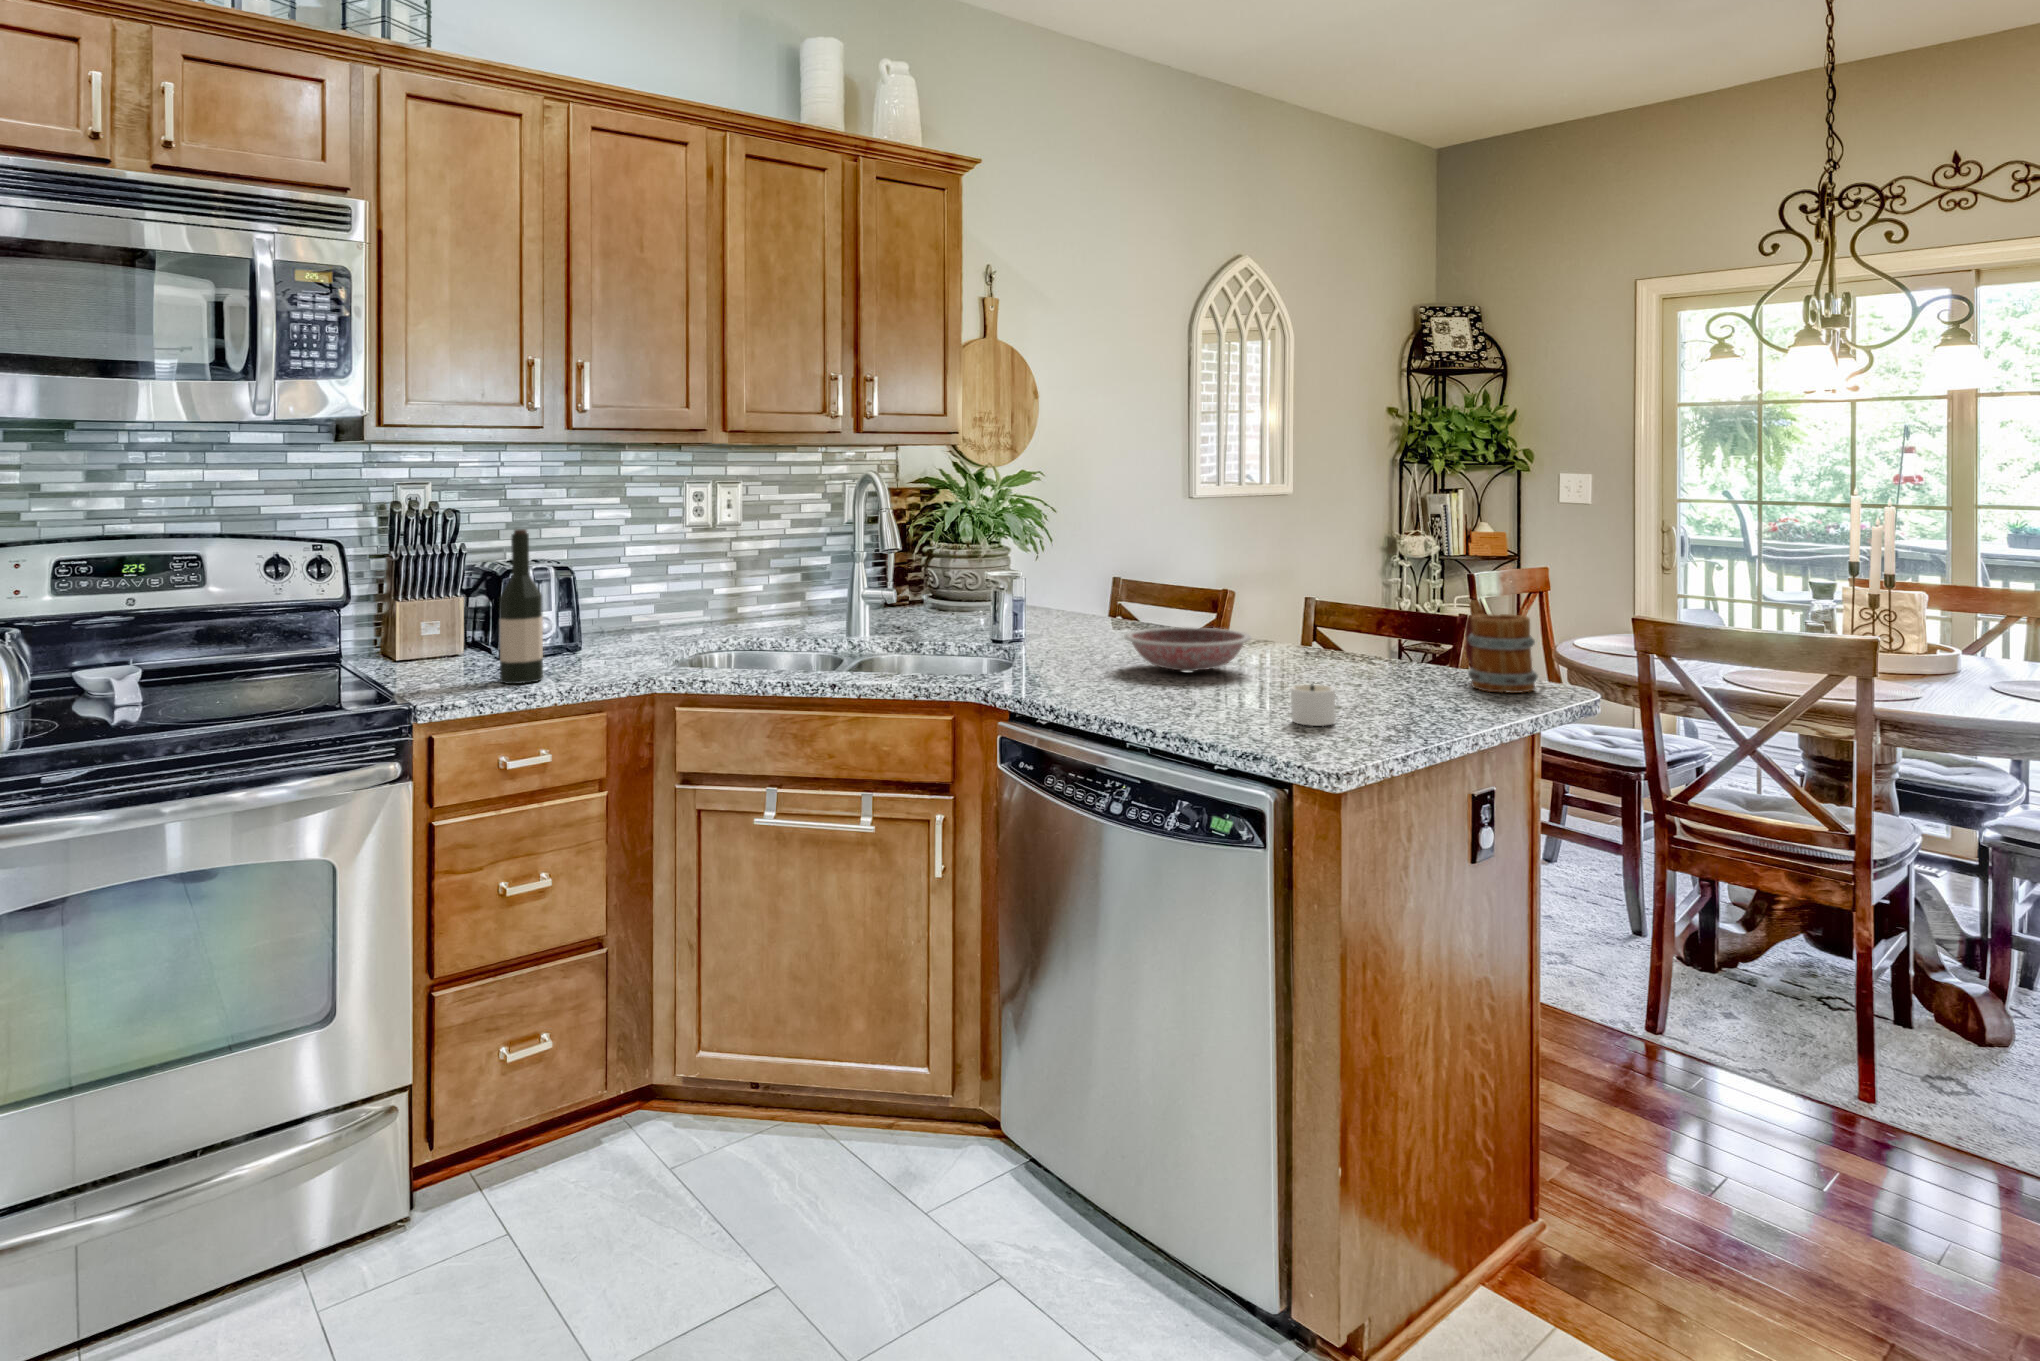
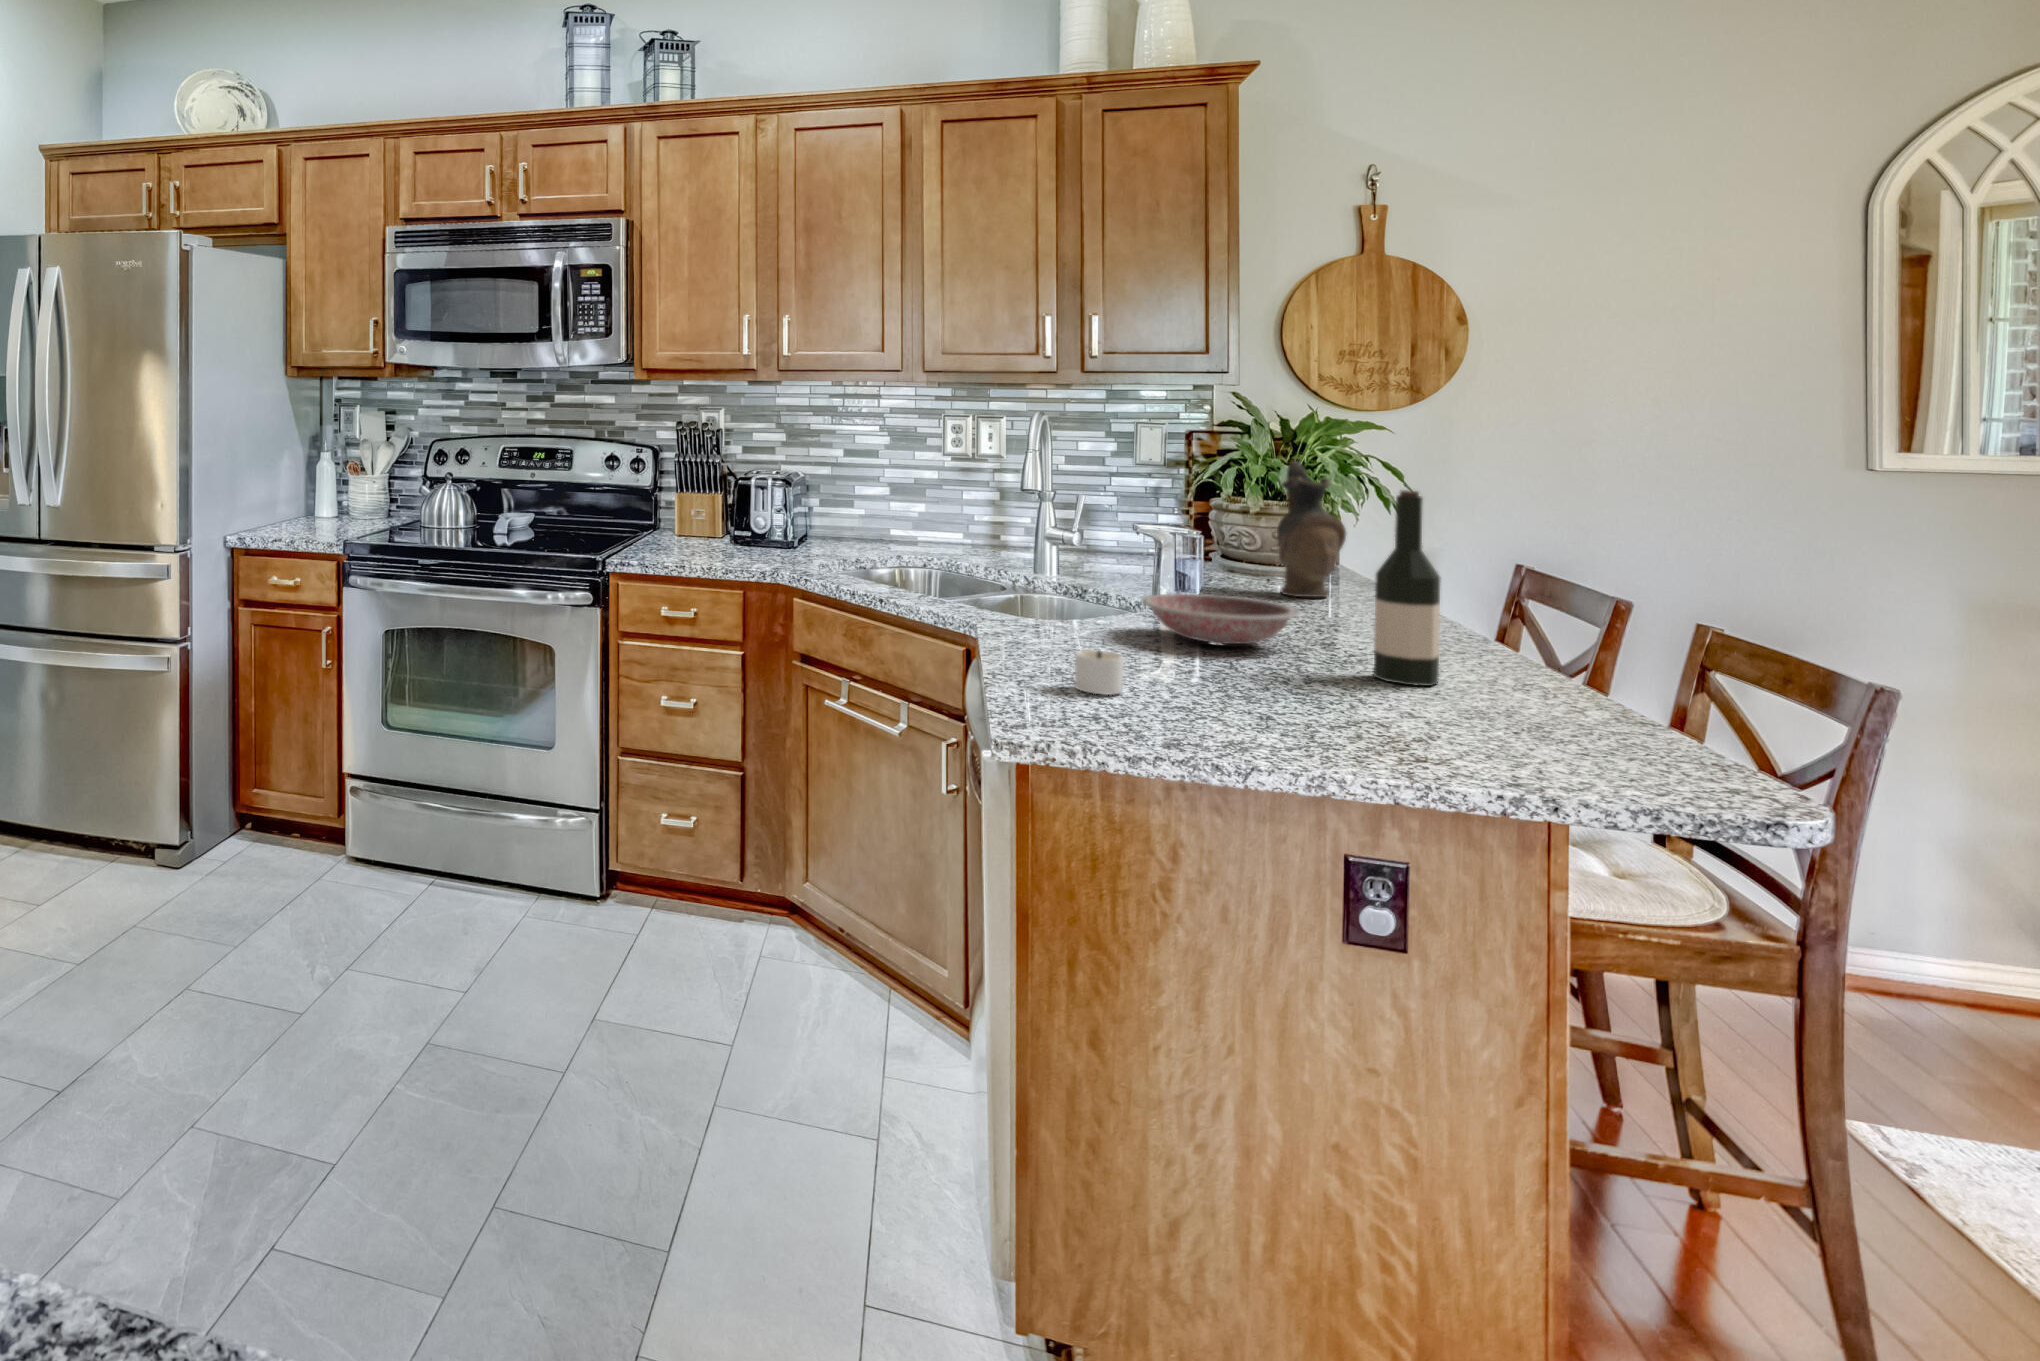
ceramic pitcher: none [1034,509,1096,629] -> present [1277,461,1346,597]
wine bottle: present [499,529,543,684] -> present [1374,490,1441,686]
mug: present [1465,600,1538,693] -> none [1467,614,1572,742]

